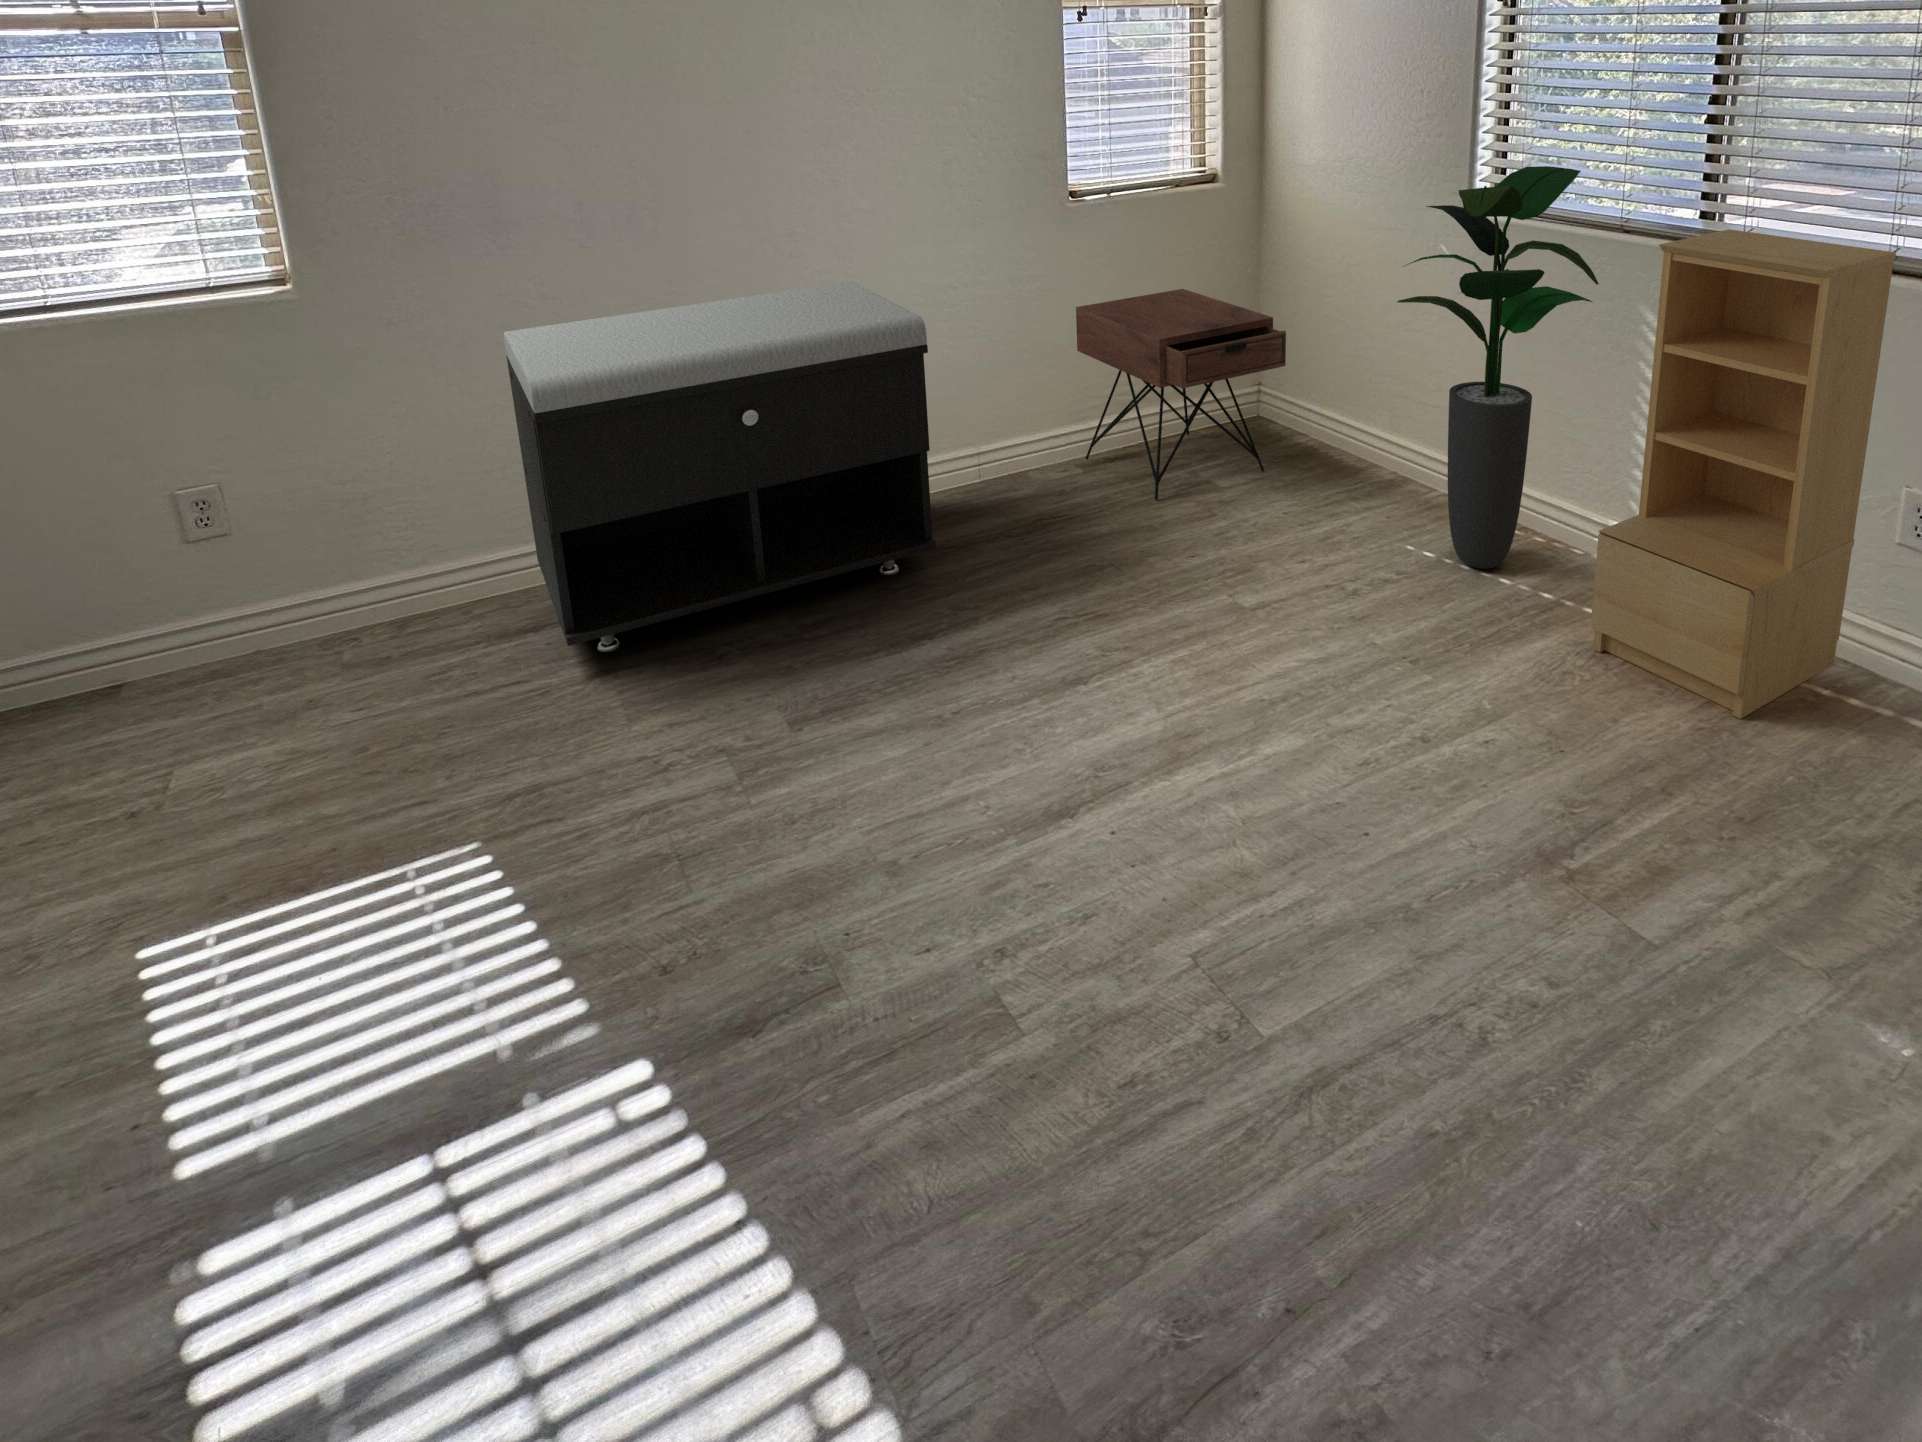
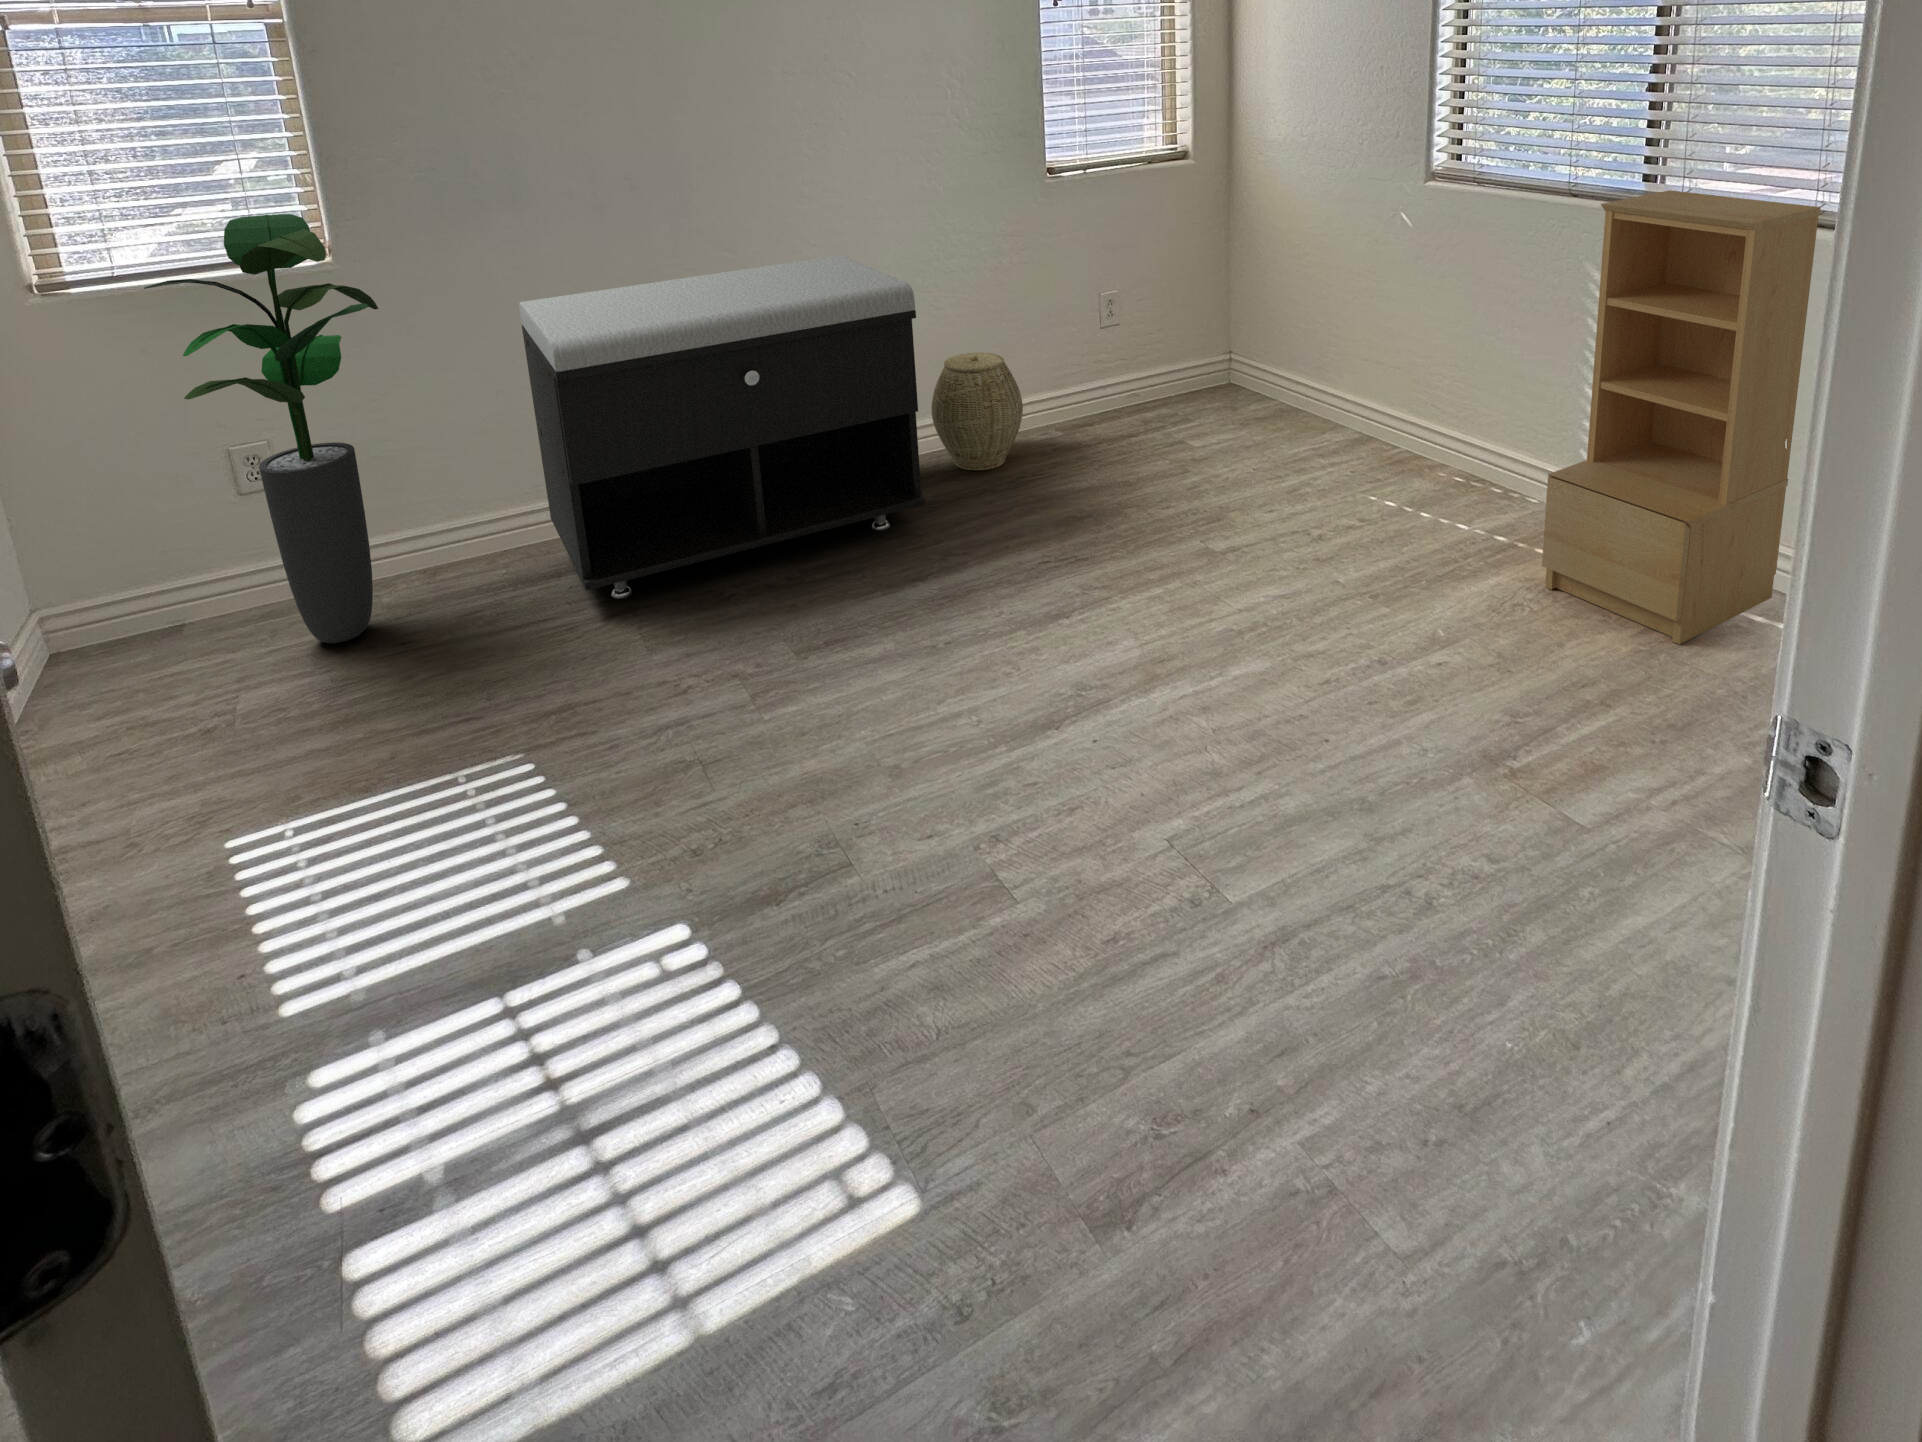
potted plant: present [1397,166,1598,569] -> present [144,214,378,643]
nightstand: present [1076,289,1286,500] -> none [1054,263,1256,462]
woven basket: none [946,383,1041,507] -> present [931,352,1023,471]

